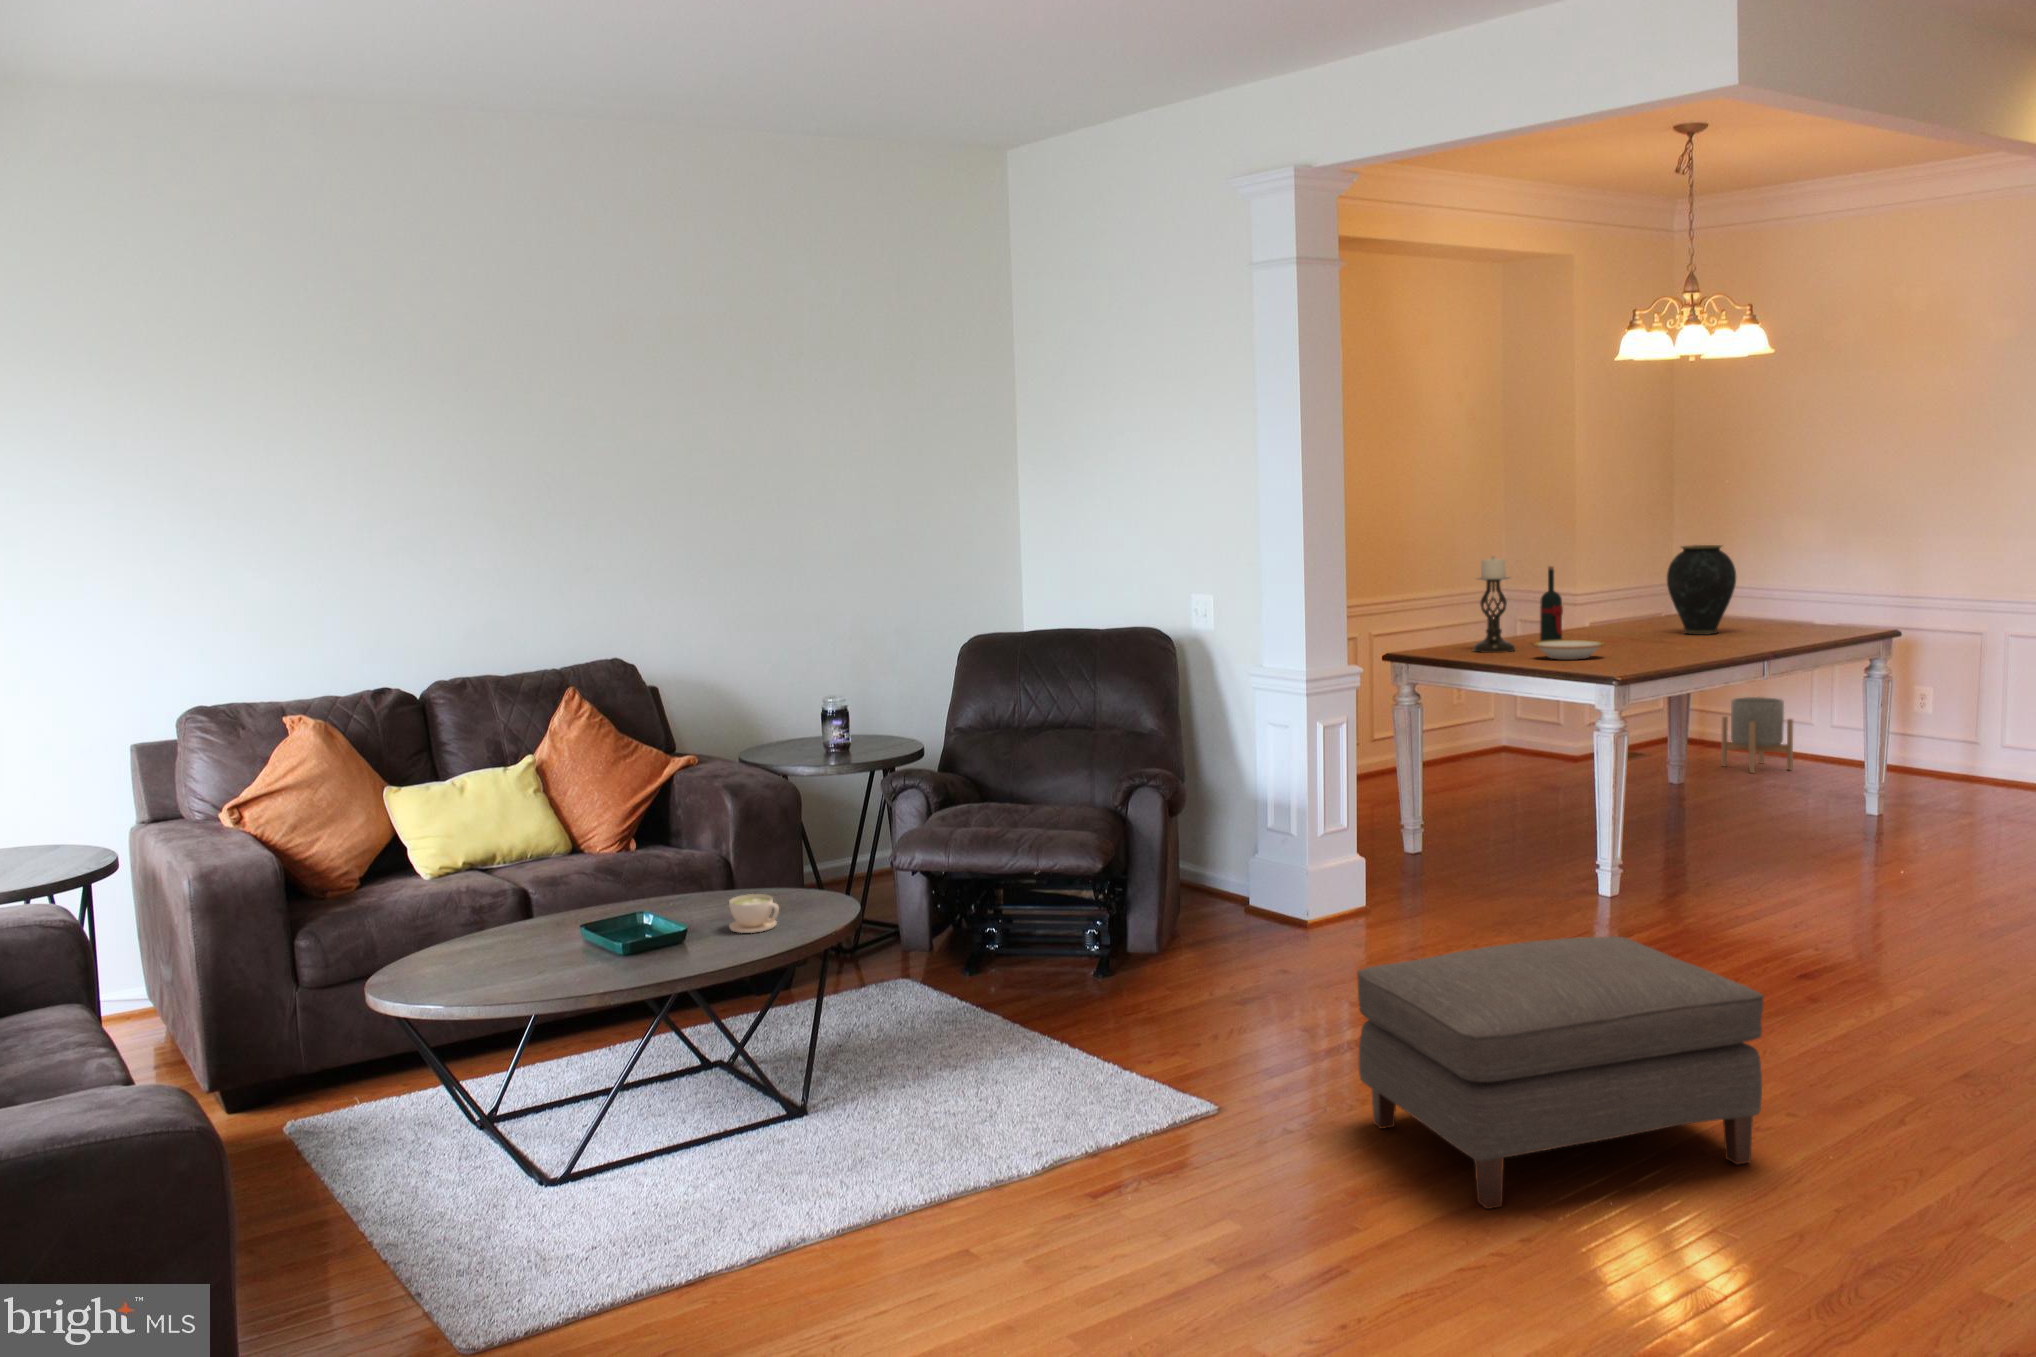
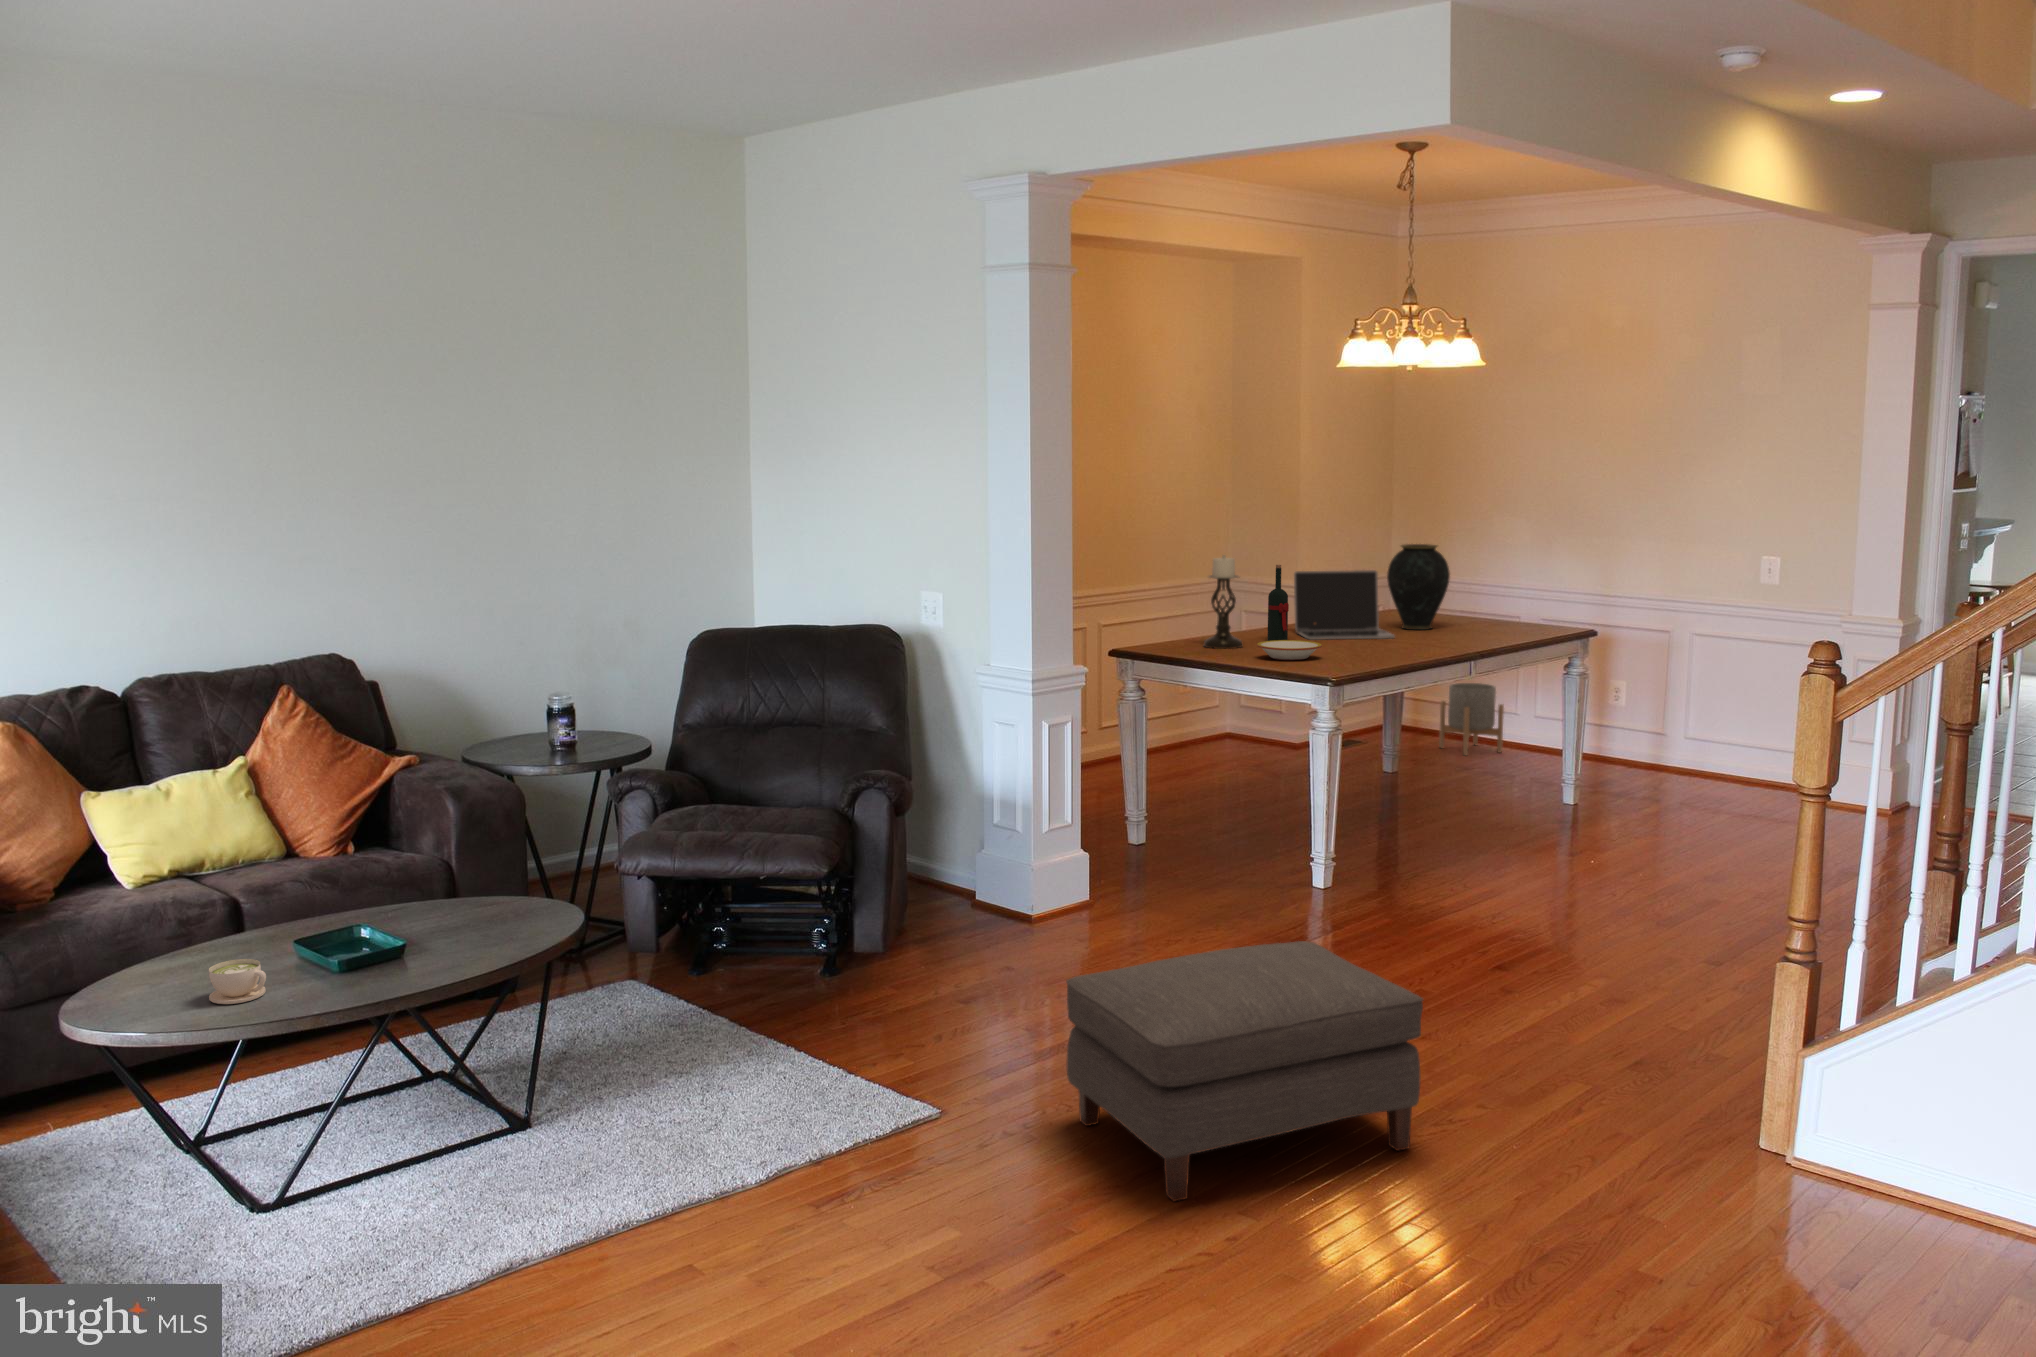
laptop: none [1566,572,1679,644] -> present [1294,570,1395,640]
coffee cup: present [729,894,779,933] -> present [209,959,266,1004]

